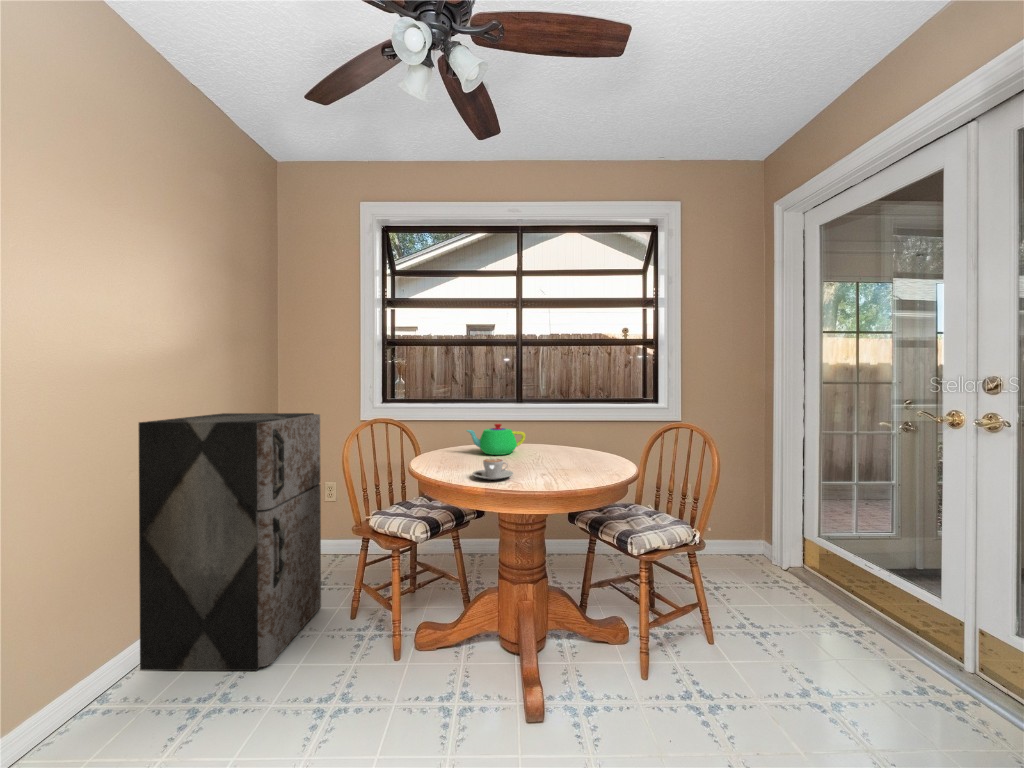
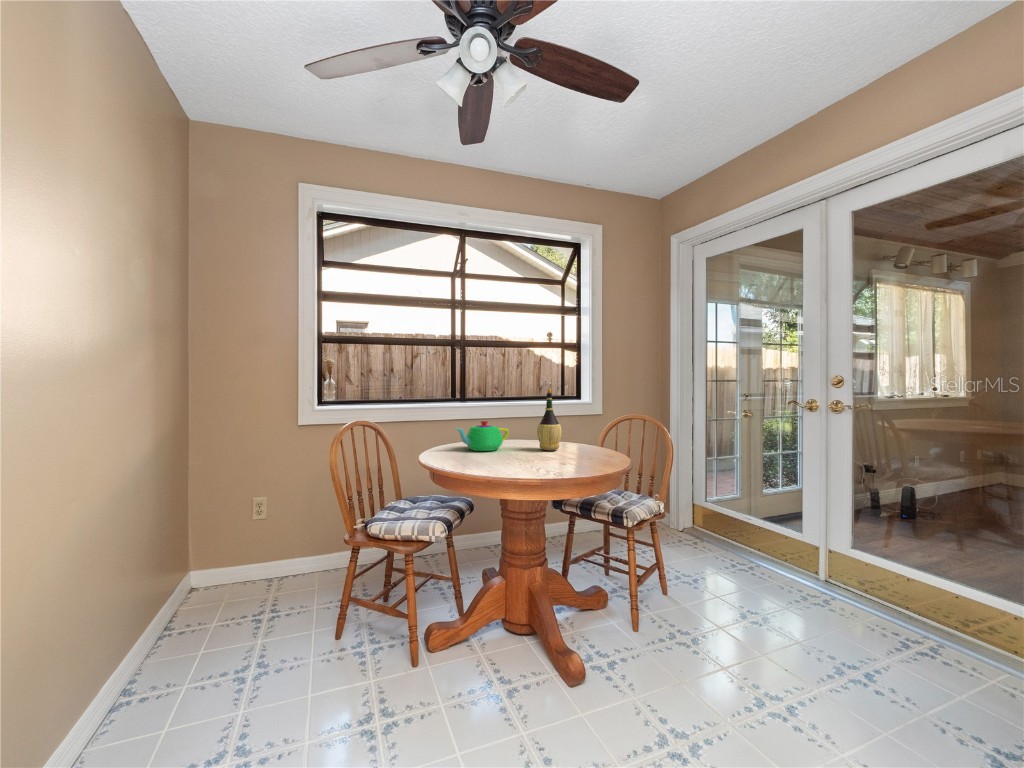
wine bottle: none [551,391,578,458] -> present [537,389,562,450]
storage cabinet: present [139,413,321,671] -> none [85,416,290,756]
coffee cup: present [473,459,514,480] -> none [502,452,541,471]

